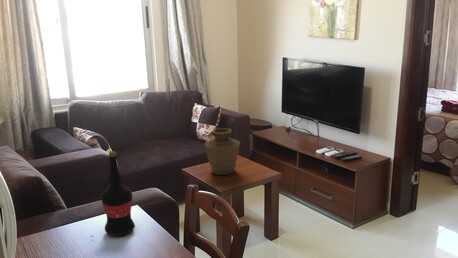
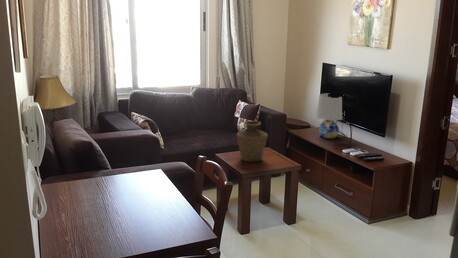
table lamp: none [281,90,312,138] -> present [316,94,345,138]
wine bottle: present [101,151,135,236] -> none [127,121,152,186]

